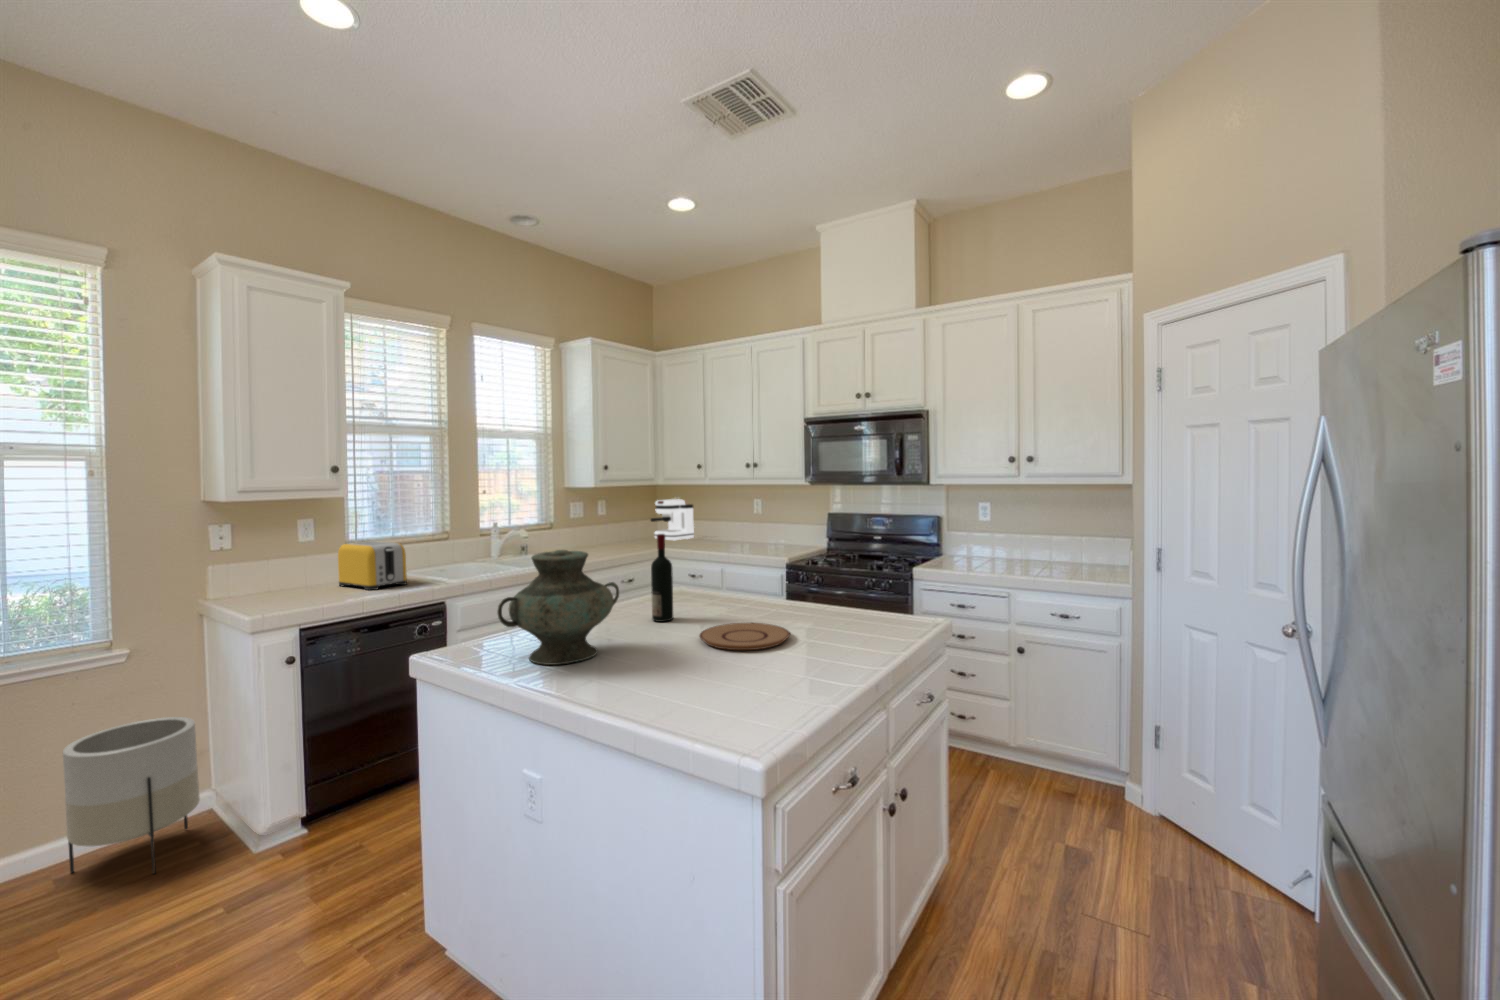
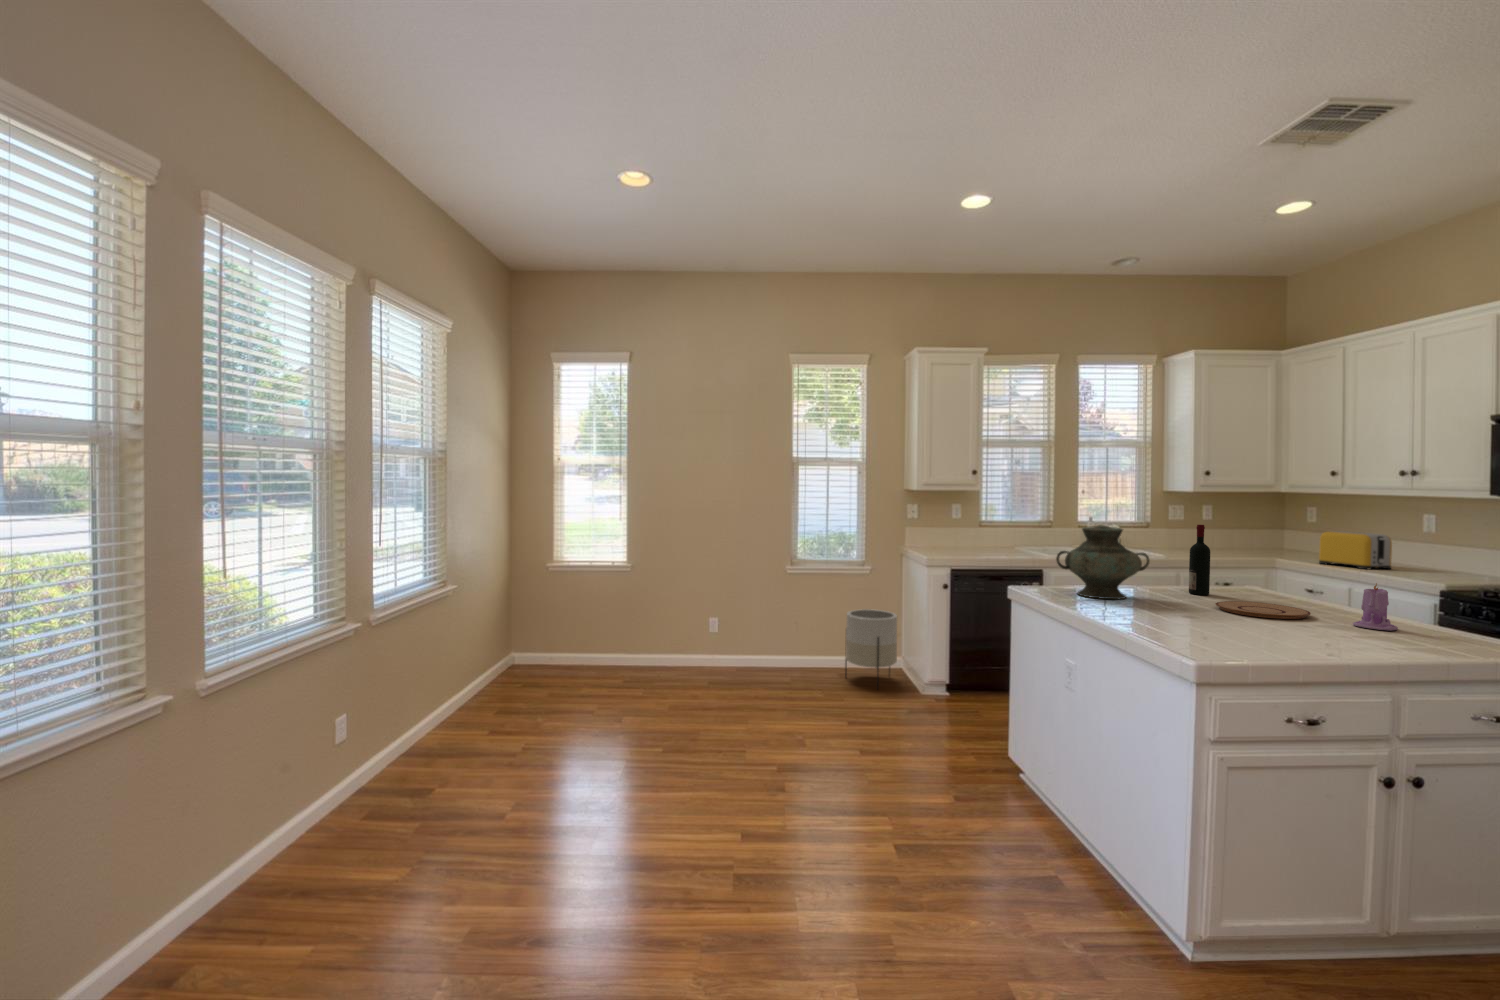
coffee maker: present [651,499,694,541] -> none [1269,509,1334,555]
toaster: present [338,541,407,590] -> present [1319,532,1392,569]
candle: none [827,588,863,641] -> present [1353,583,1398,631]

